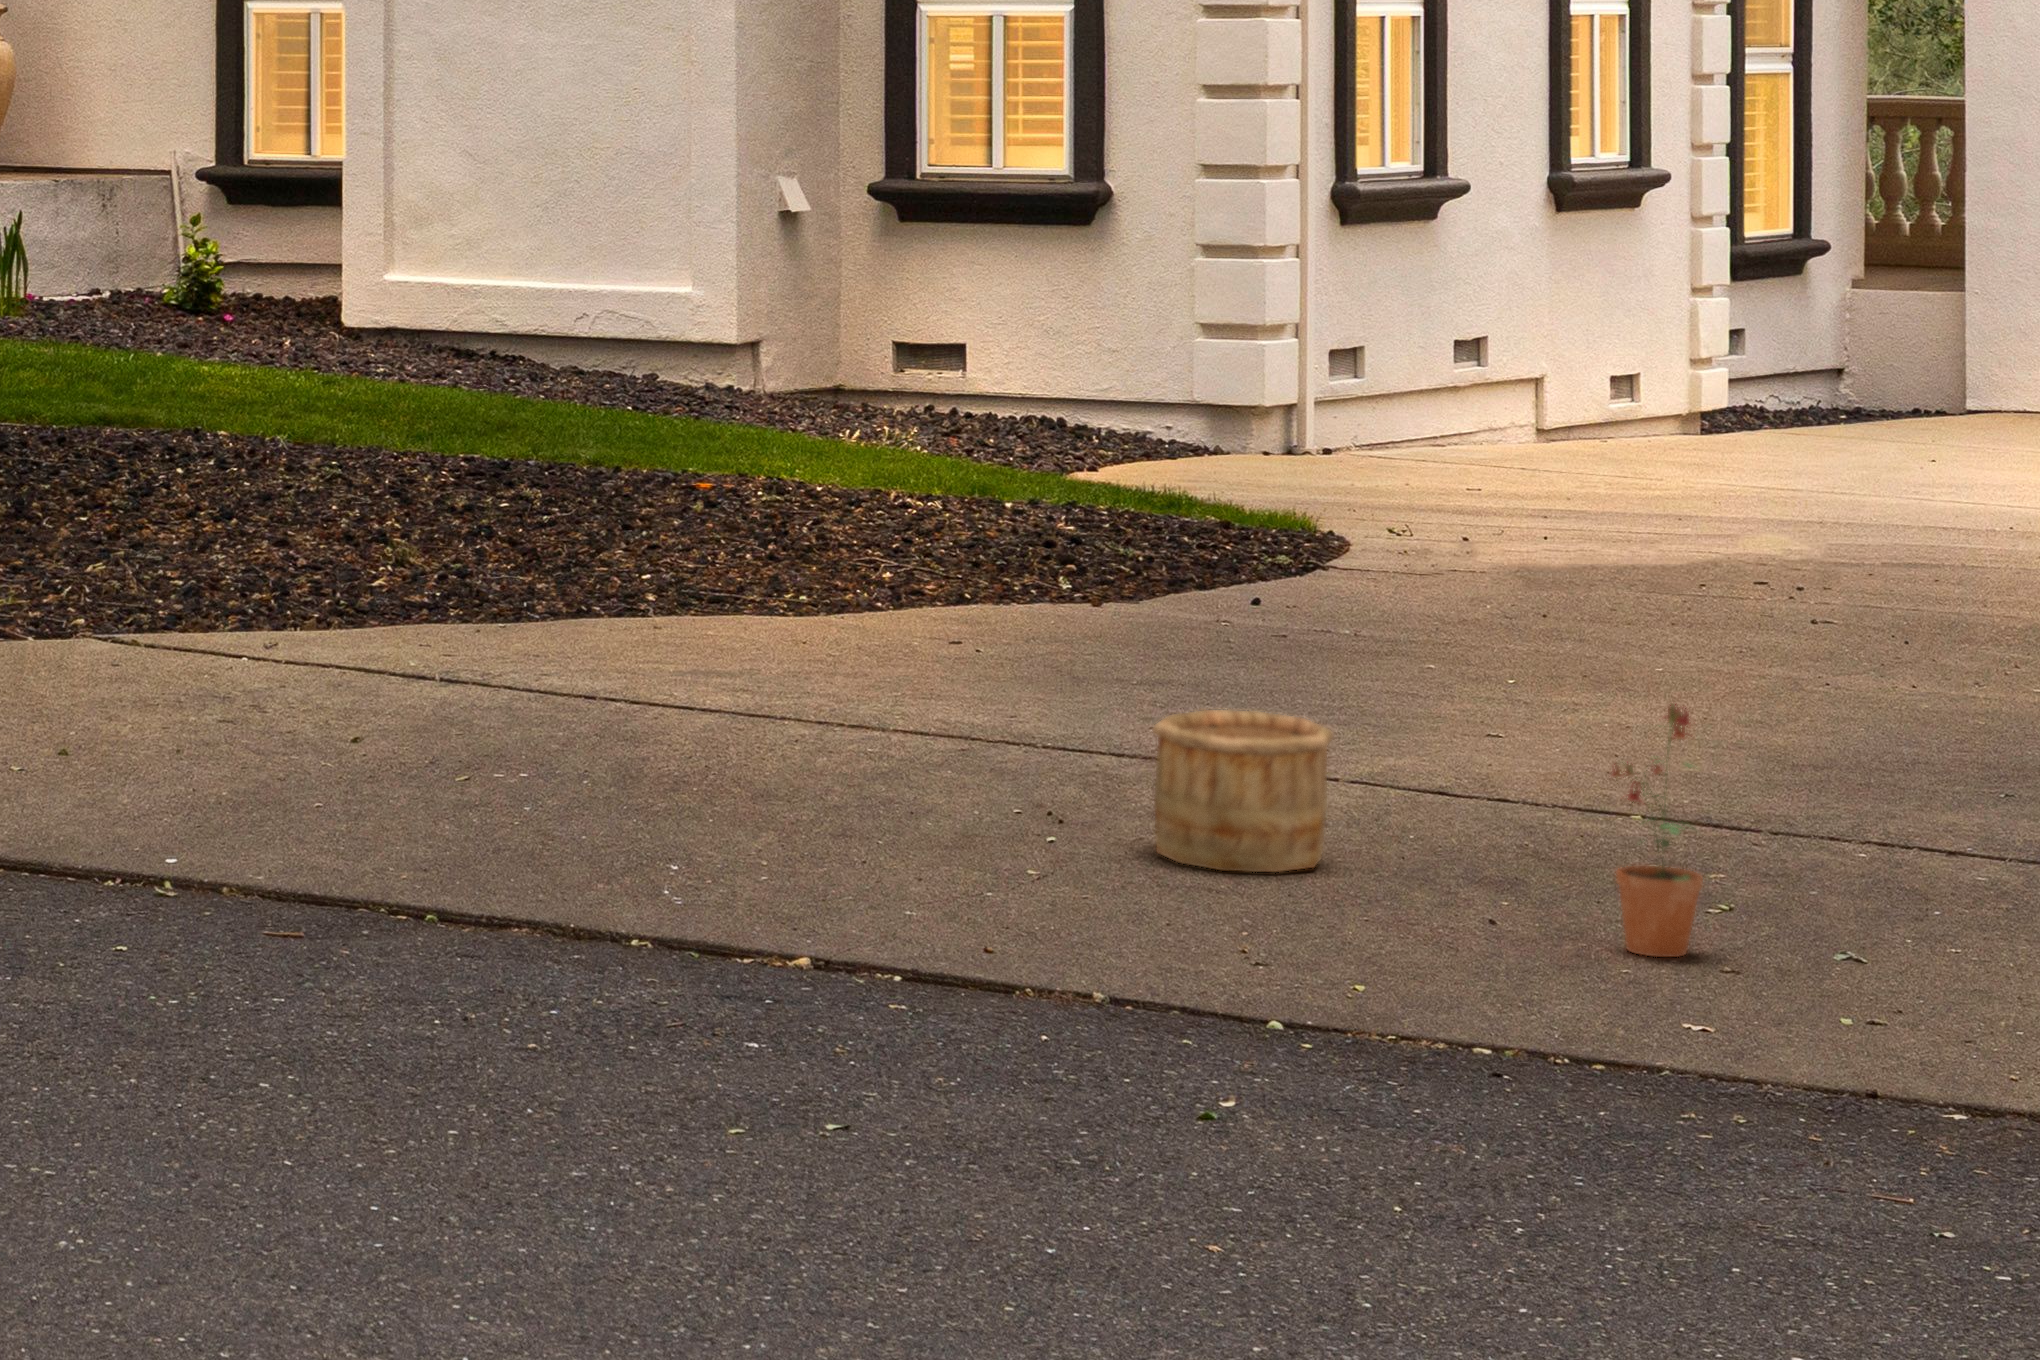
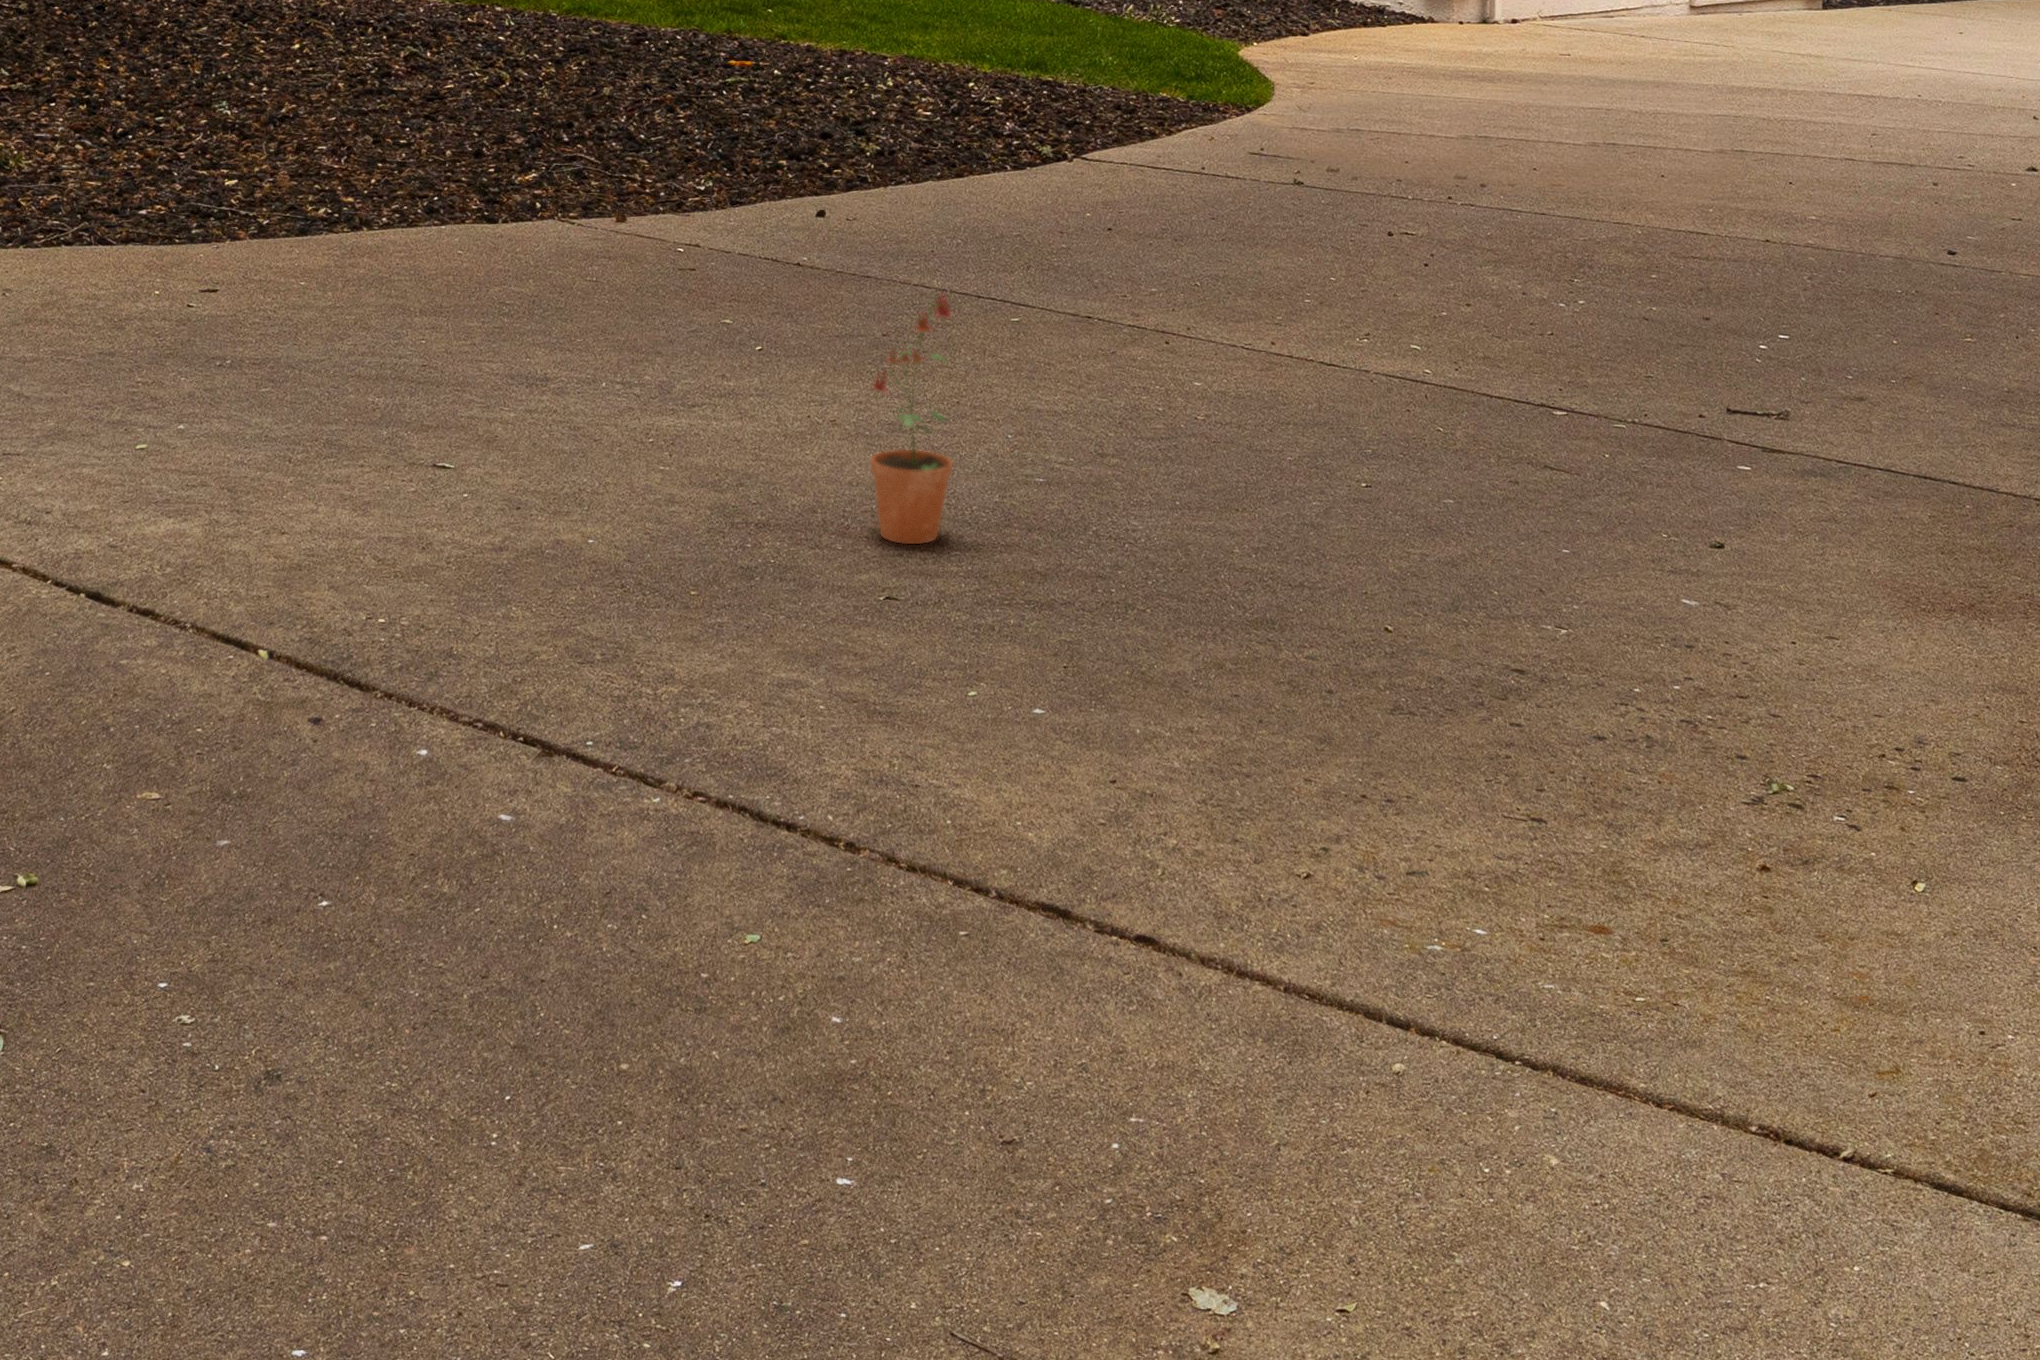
wooden bucket: present [1153,710,1334,872] -> none [595,270,755,426]

